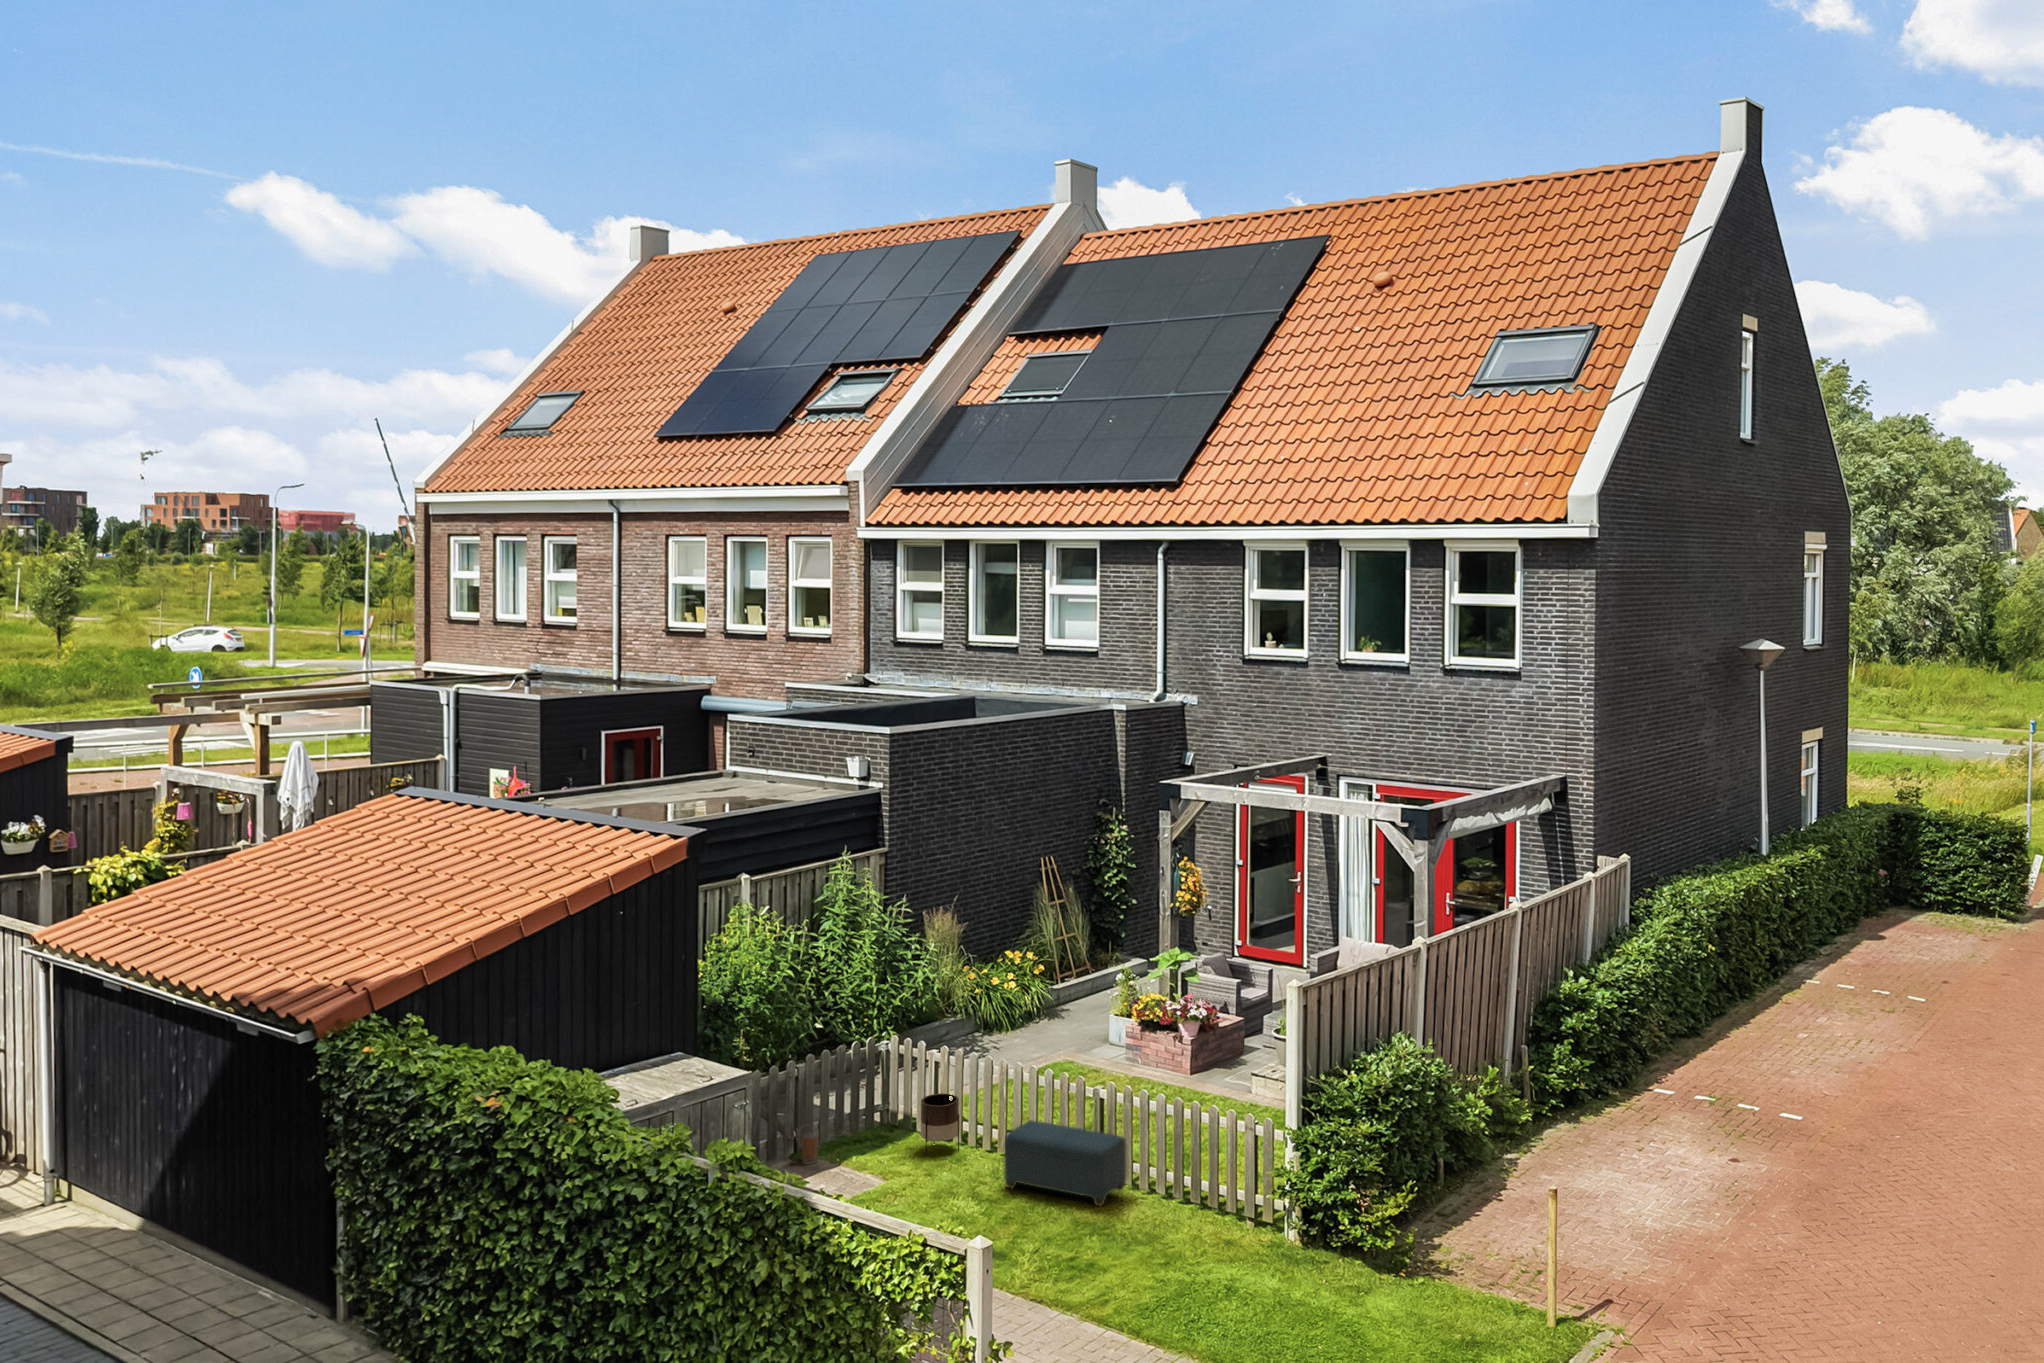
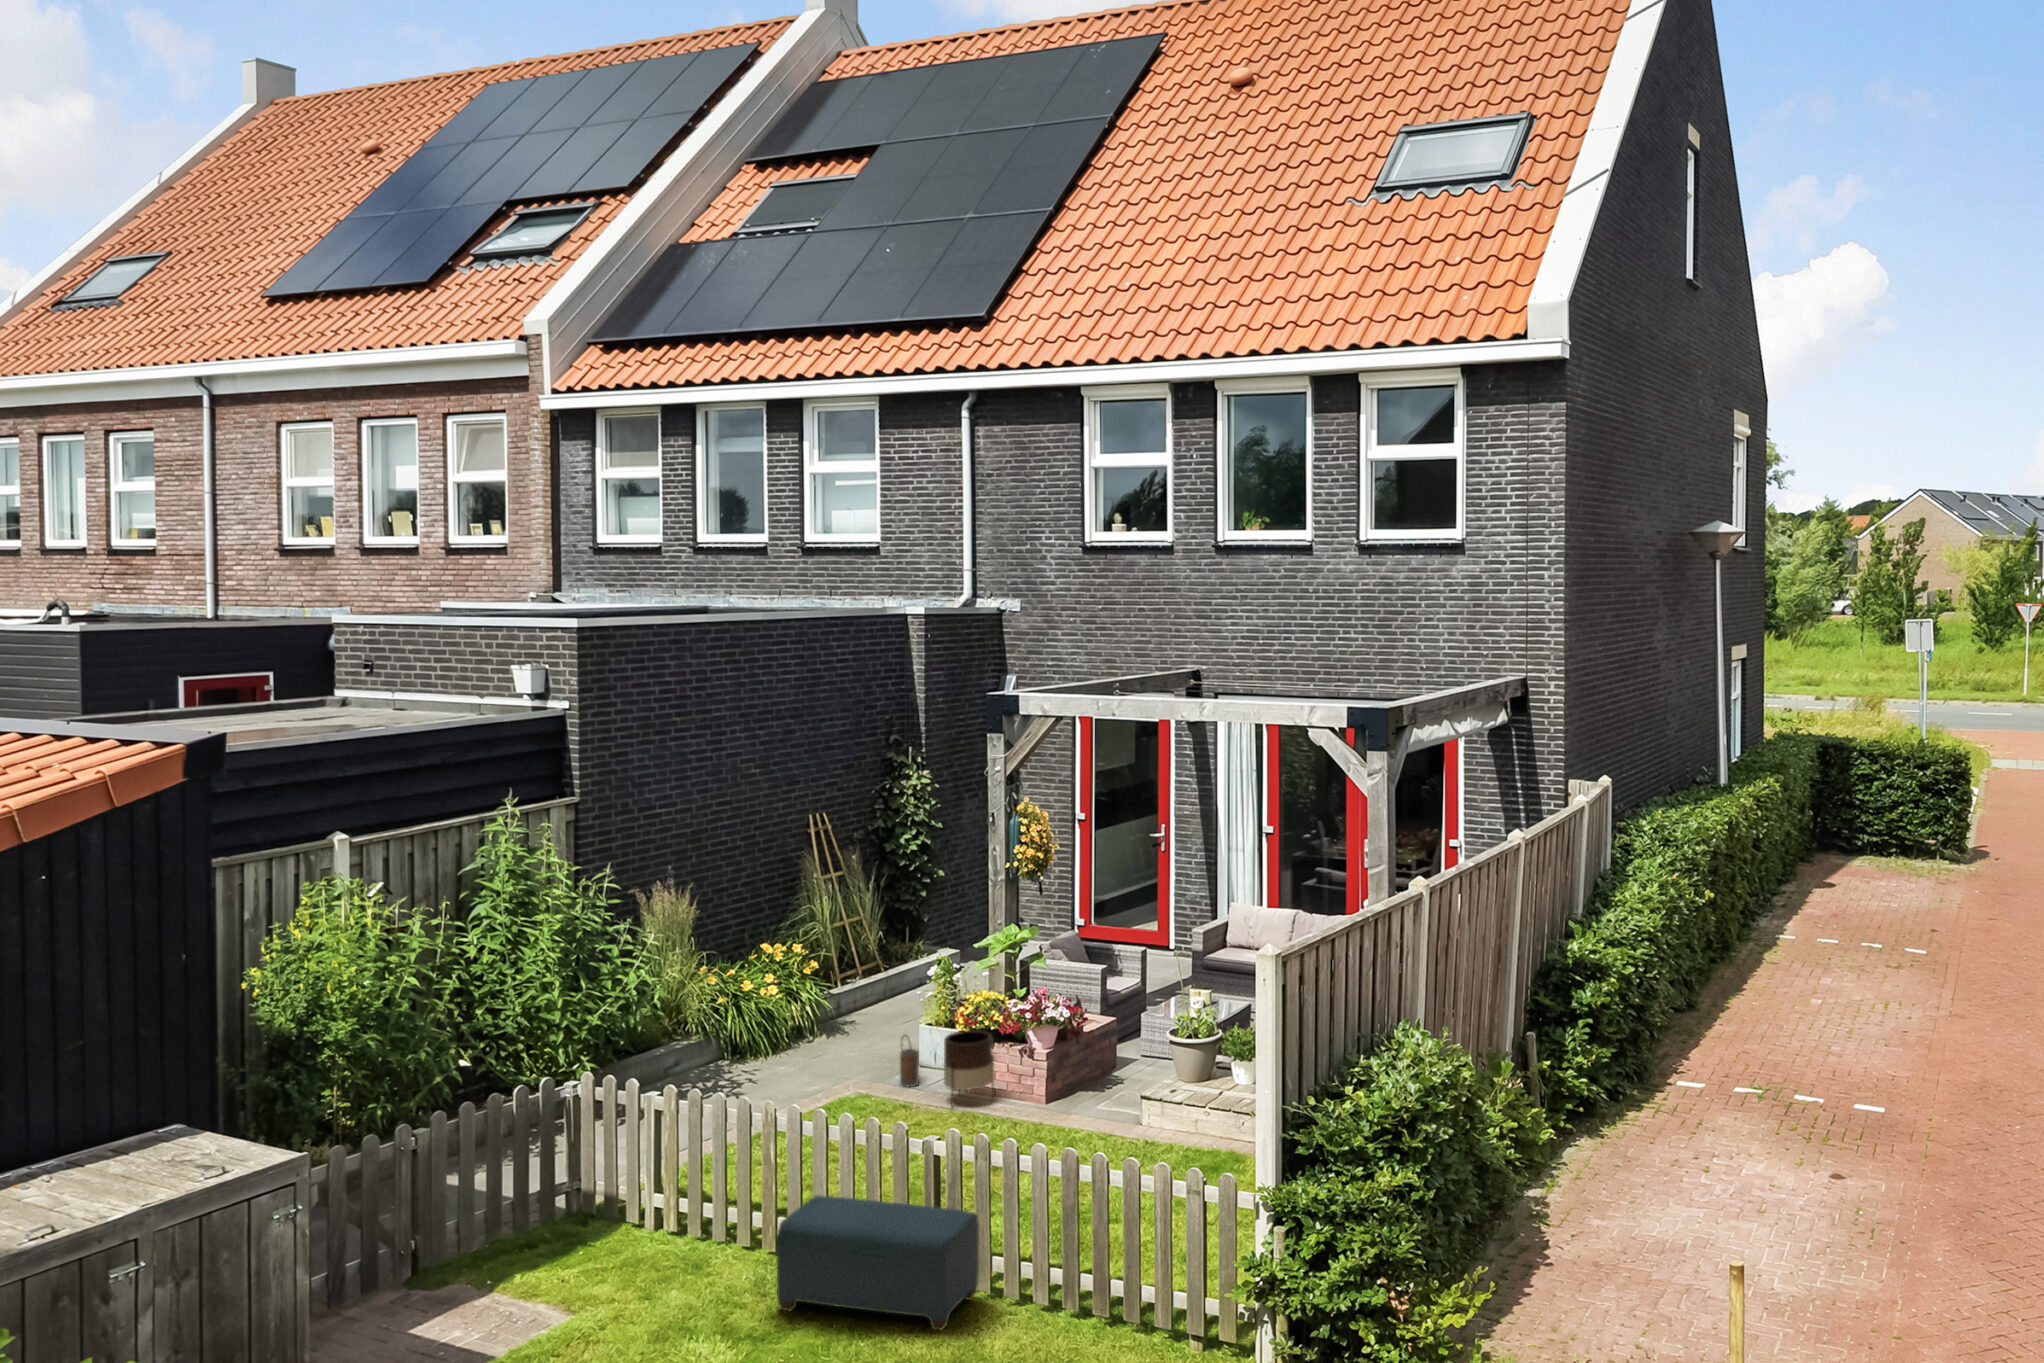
planter: present [921,1093,959,1156] -> present [944,1030,994,1090]
watering can: present [796,1126,820,1164] -> present [900,1035,919,1087]

